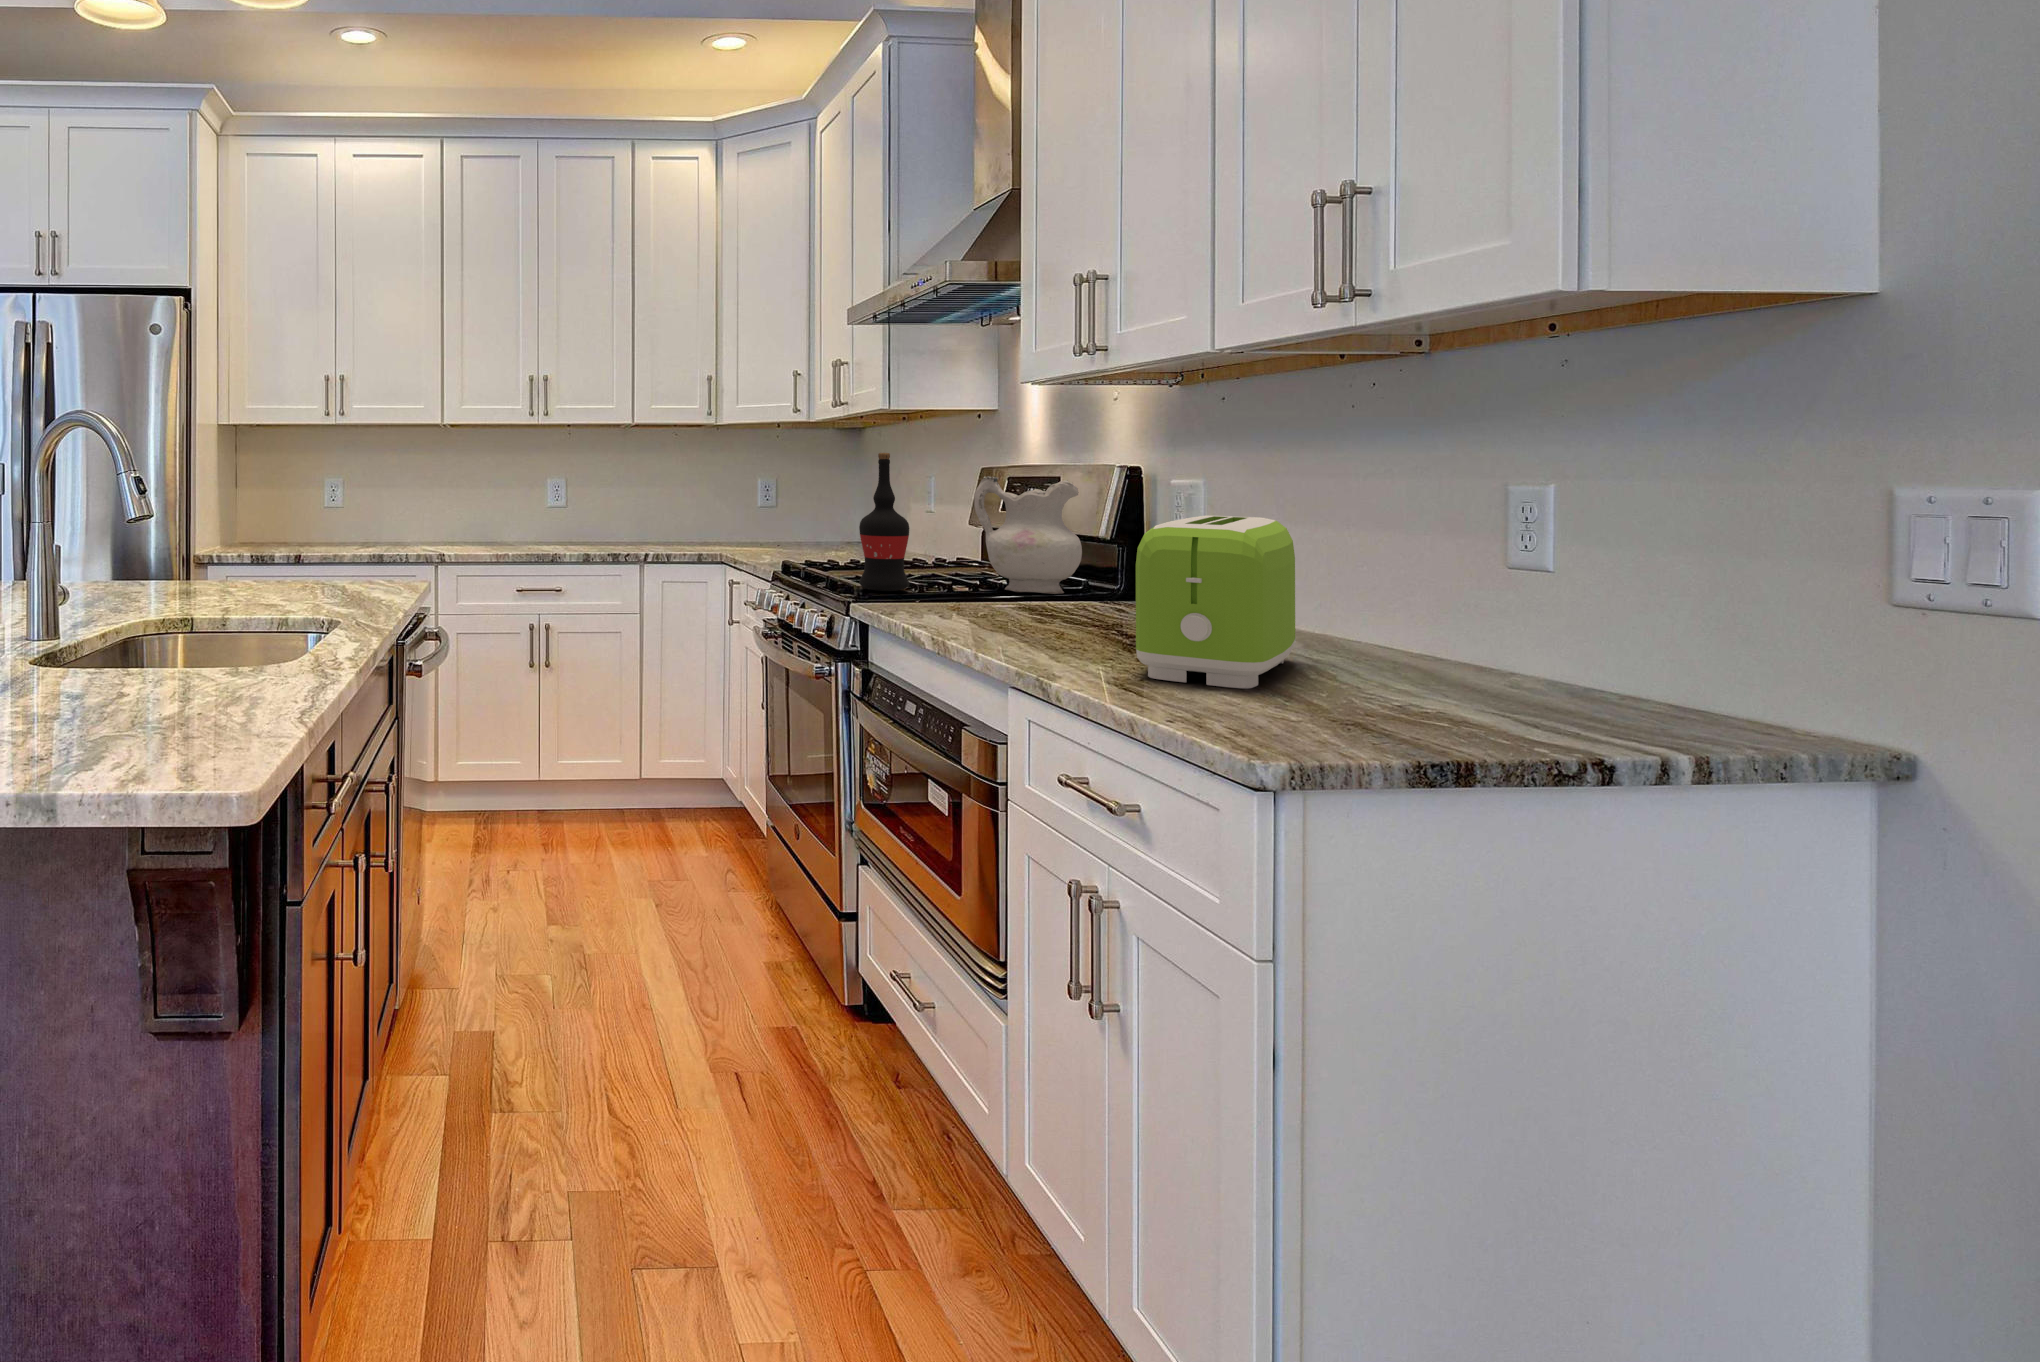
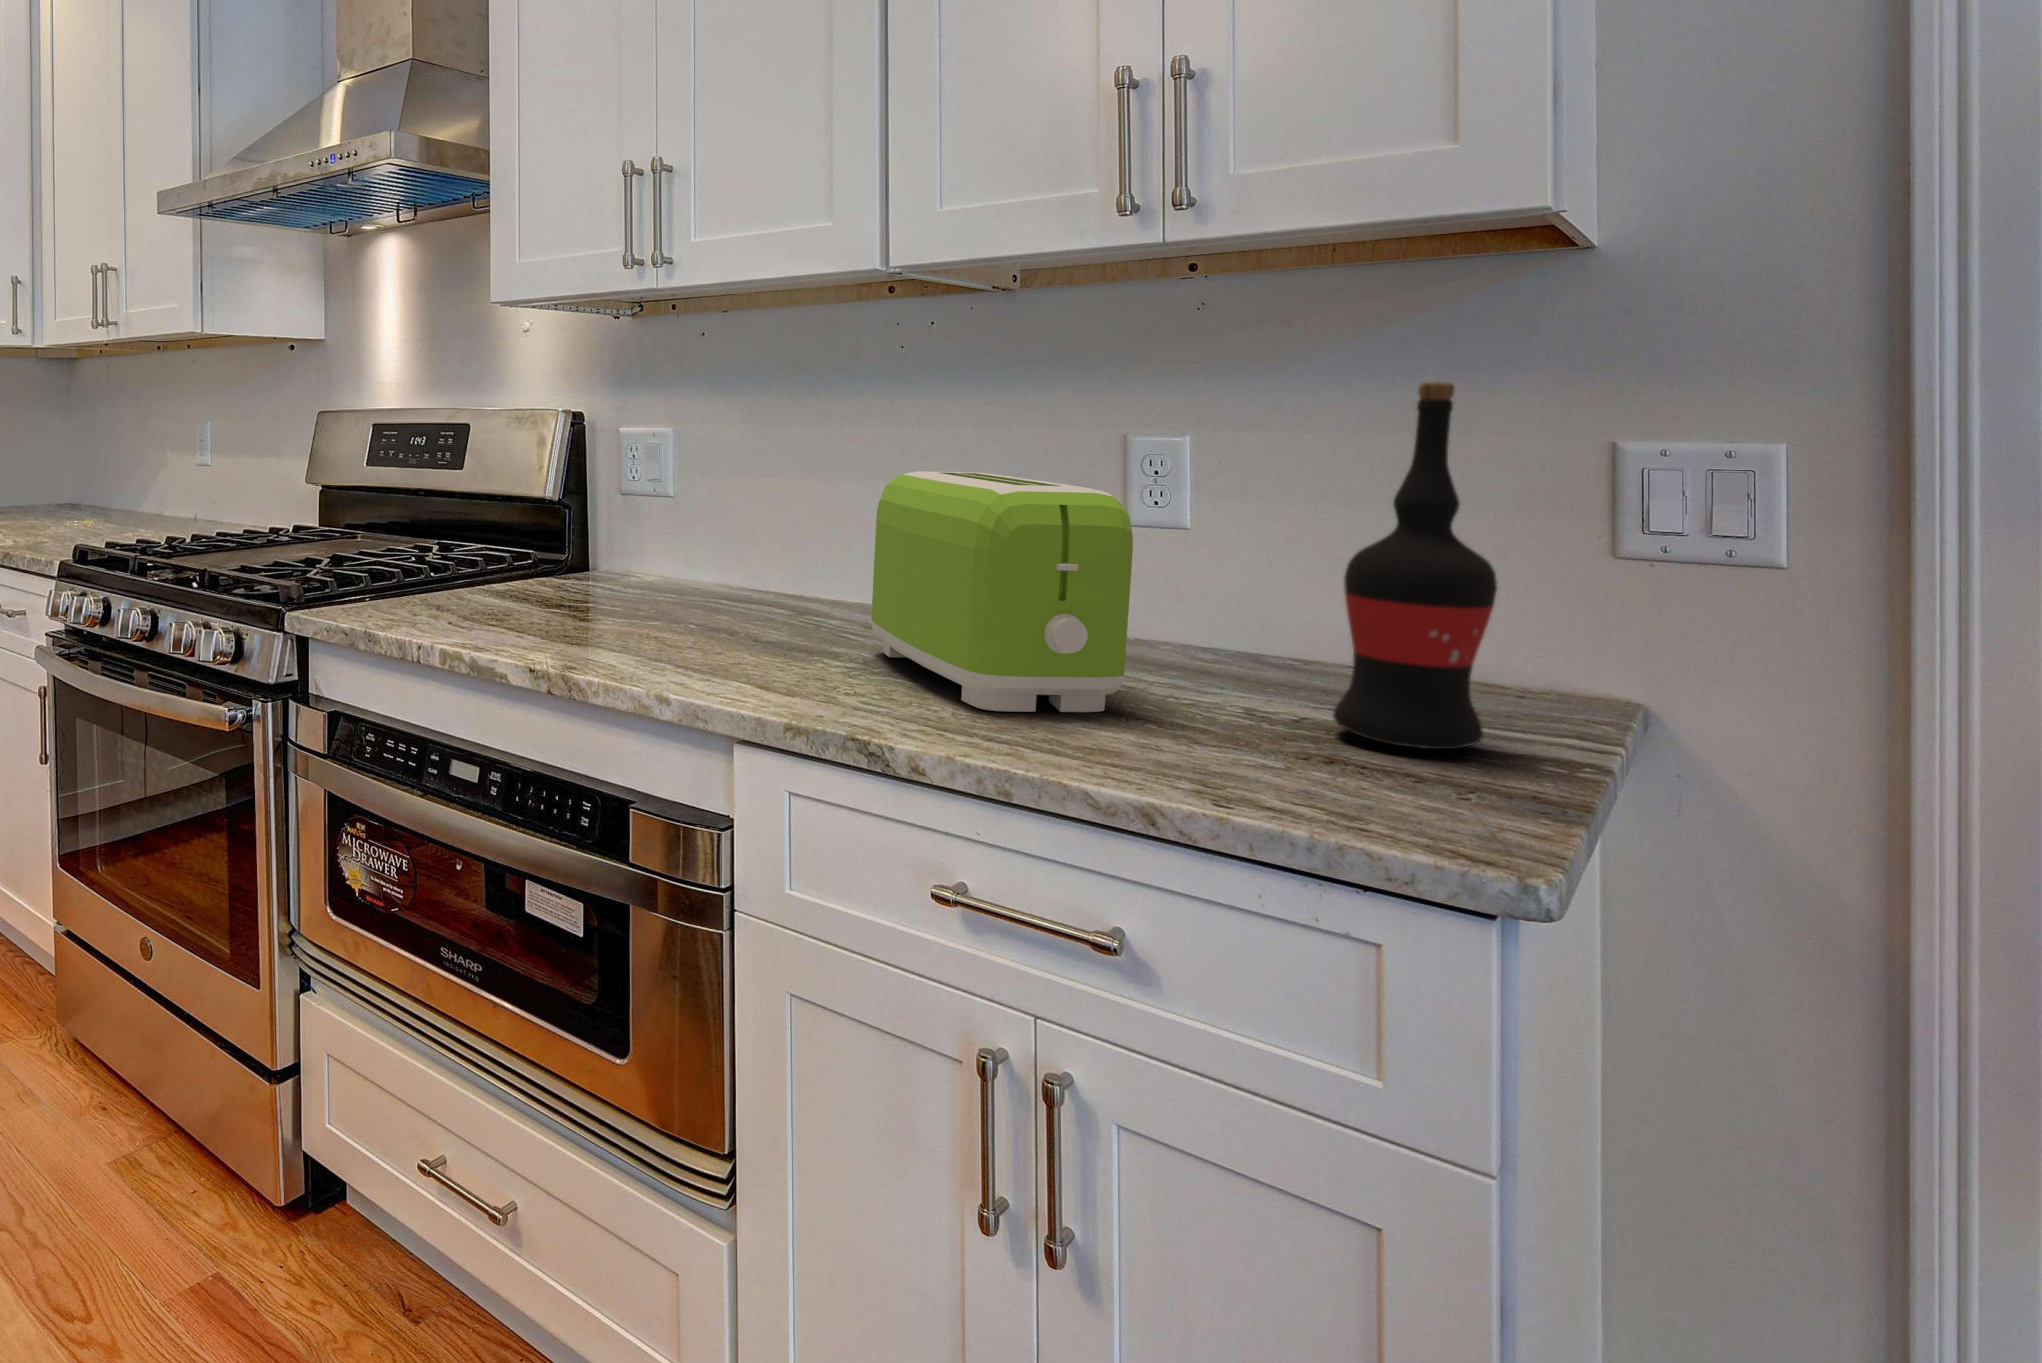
wine bottle: present [859,453,909,591] -> present [1333,382,1497,749]
ceramic pitcher: present [974,476,1082,594] -> none [400,420,531,573]

